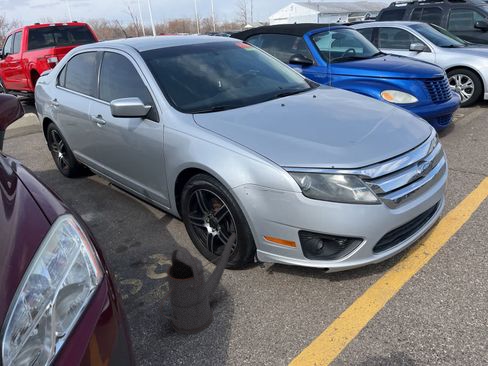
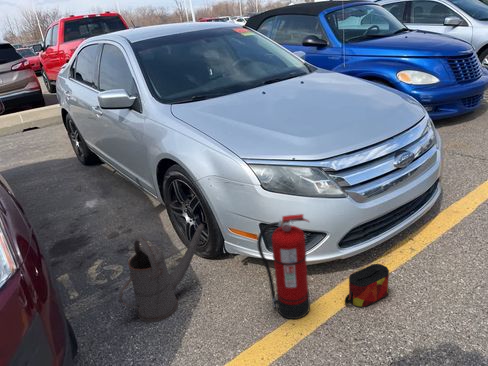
fire extinguisher: none [301,220,354,324] -> present [257,214,310,319]
bag: none [379,267,419,310] -> present [345,264,389,308]

